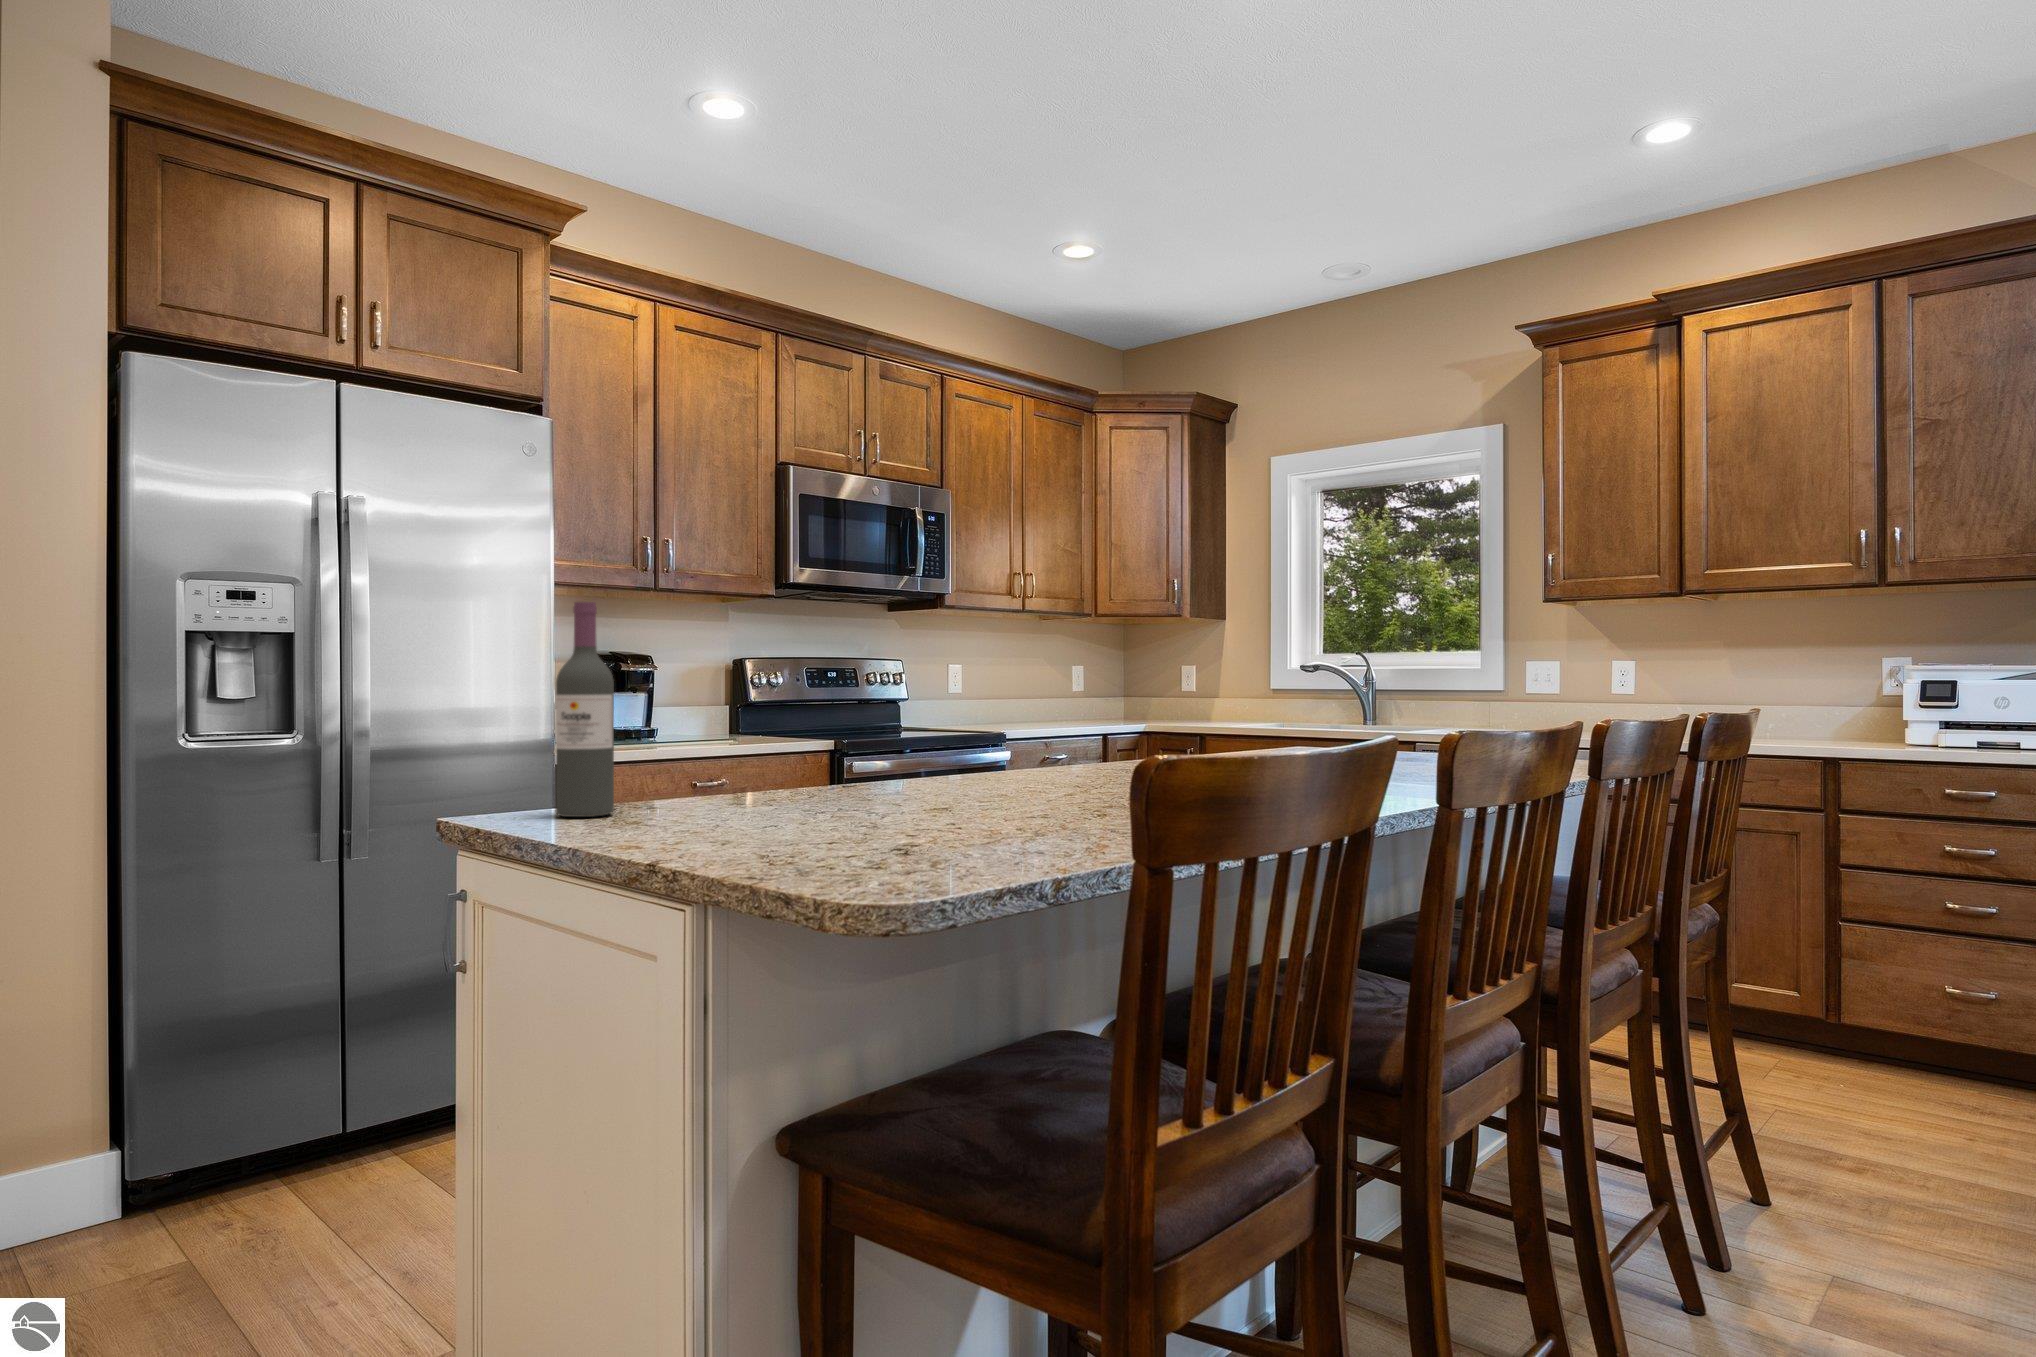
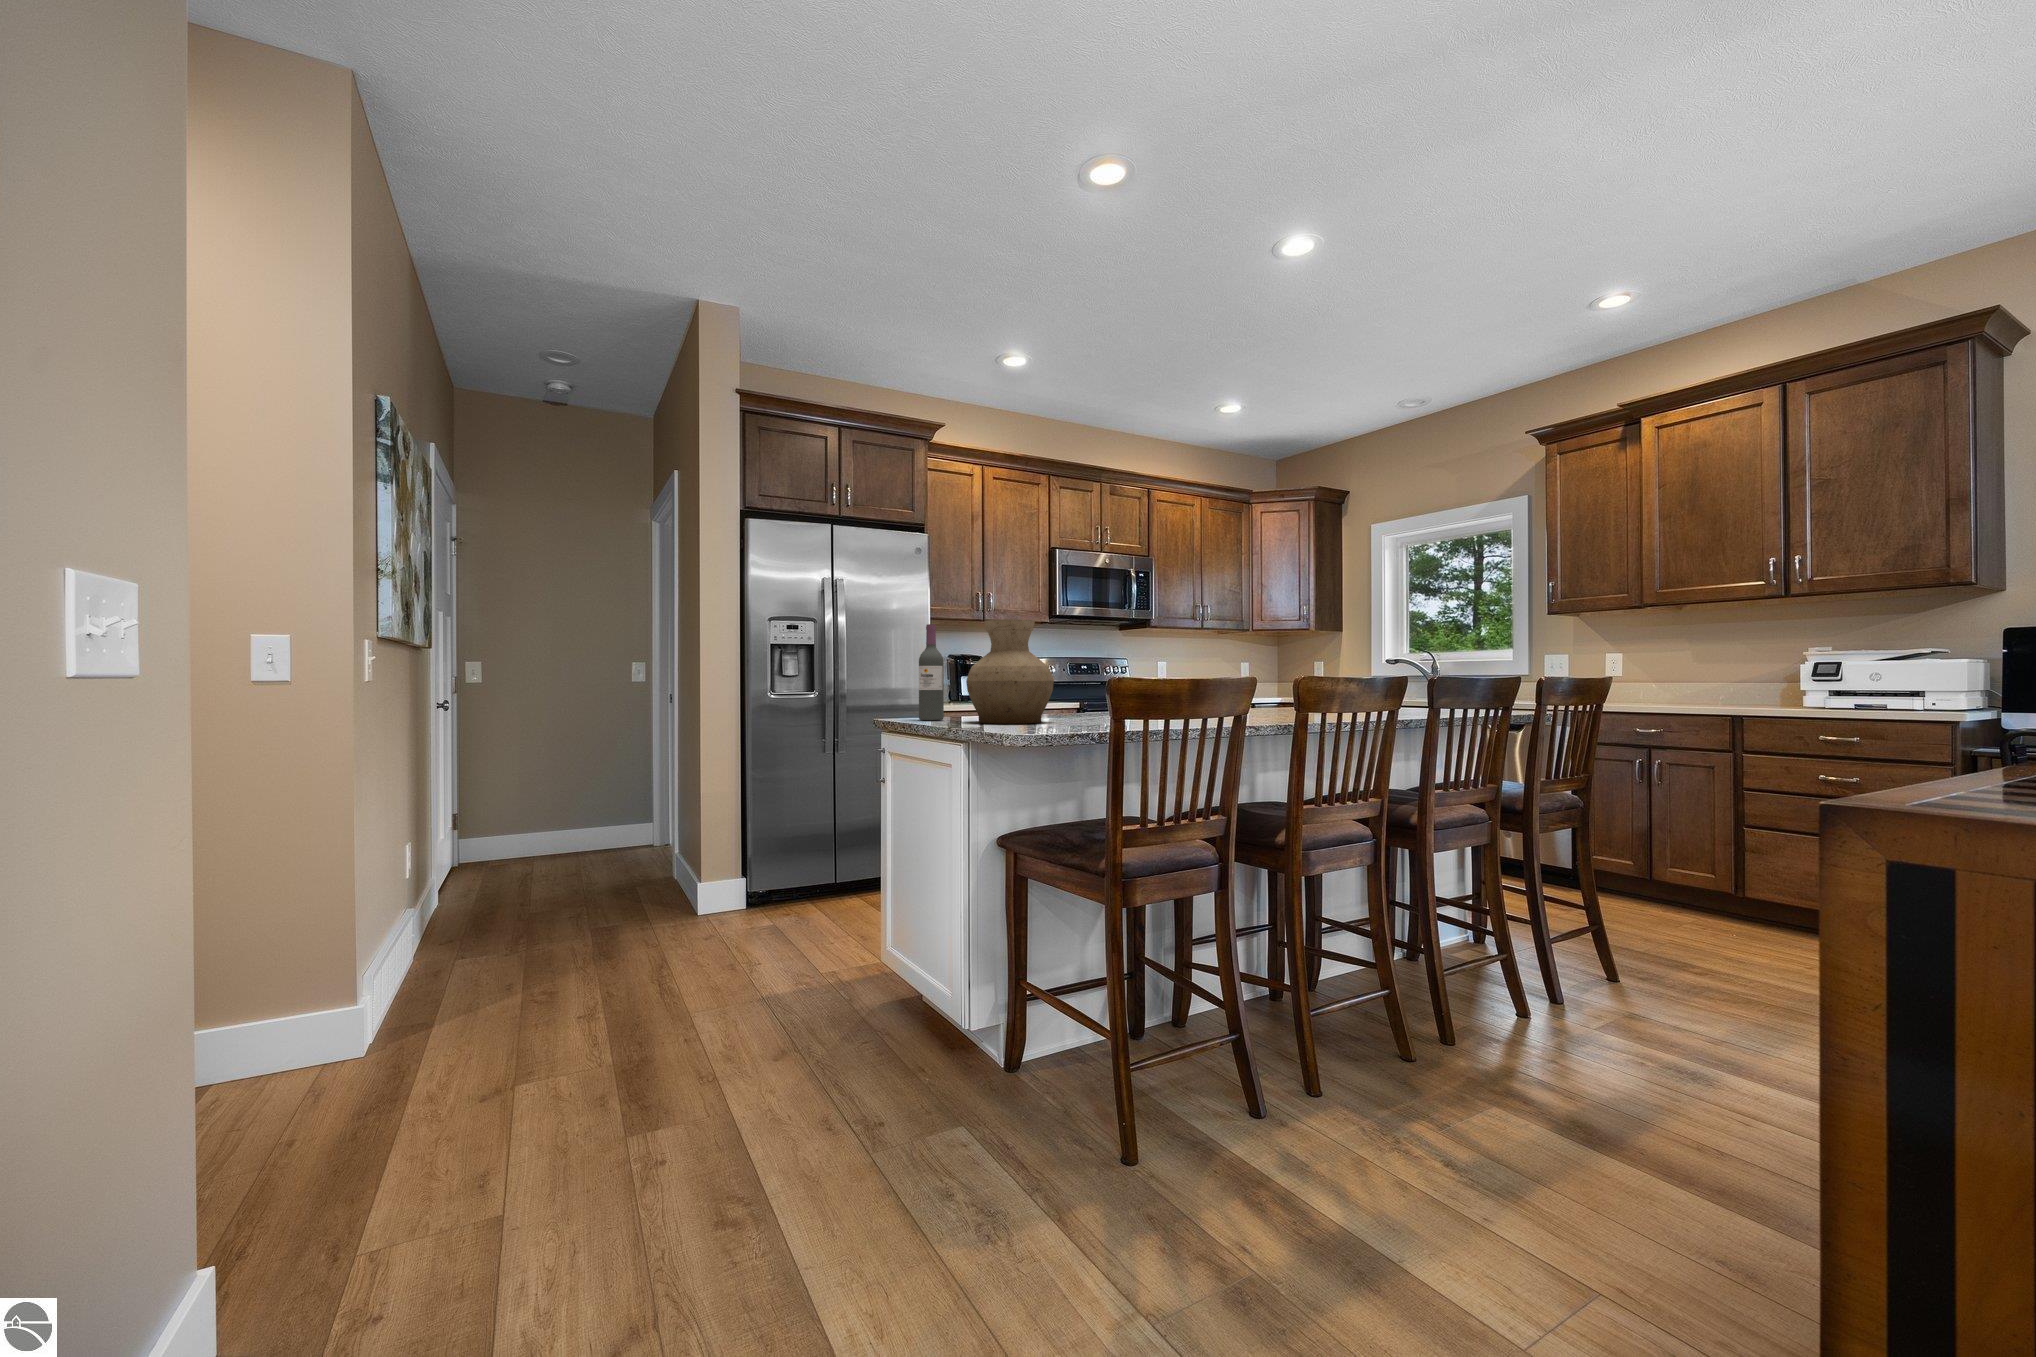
vase: none [673,596,870,828] -> present [966,619,1054,724]

